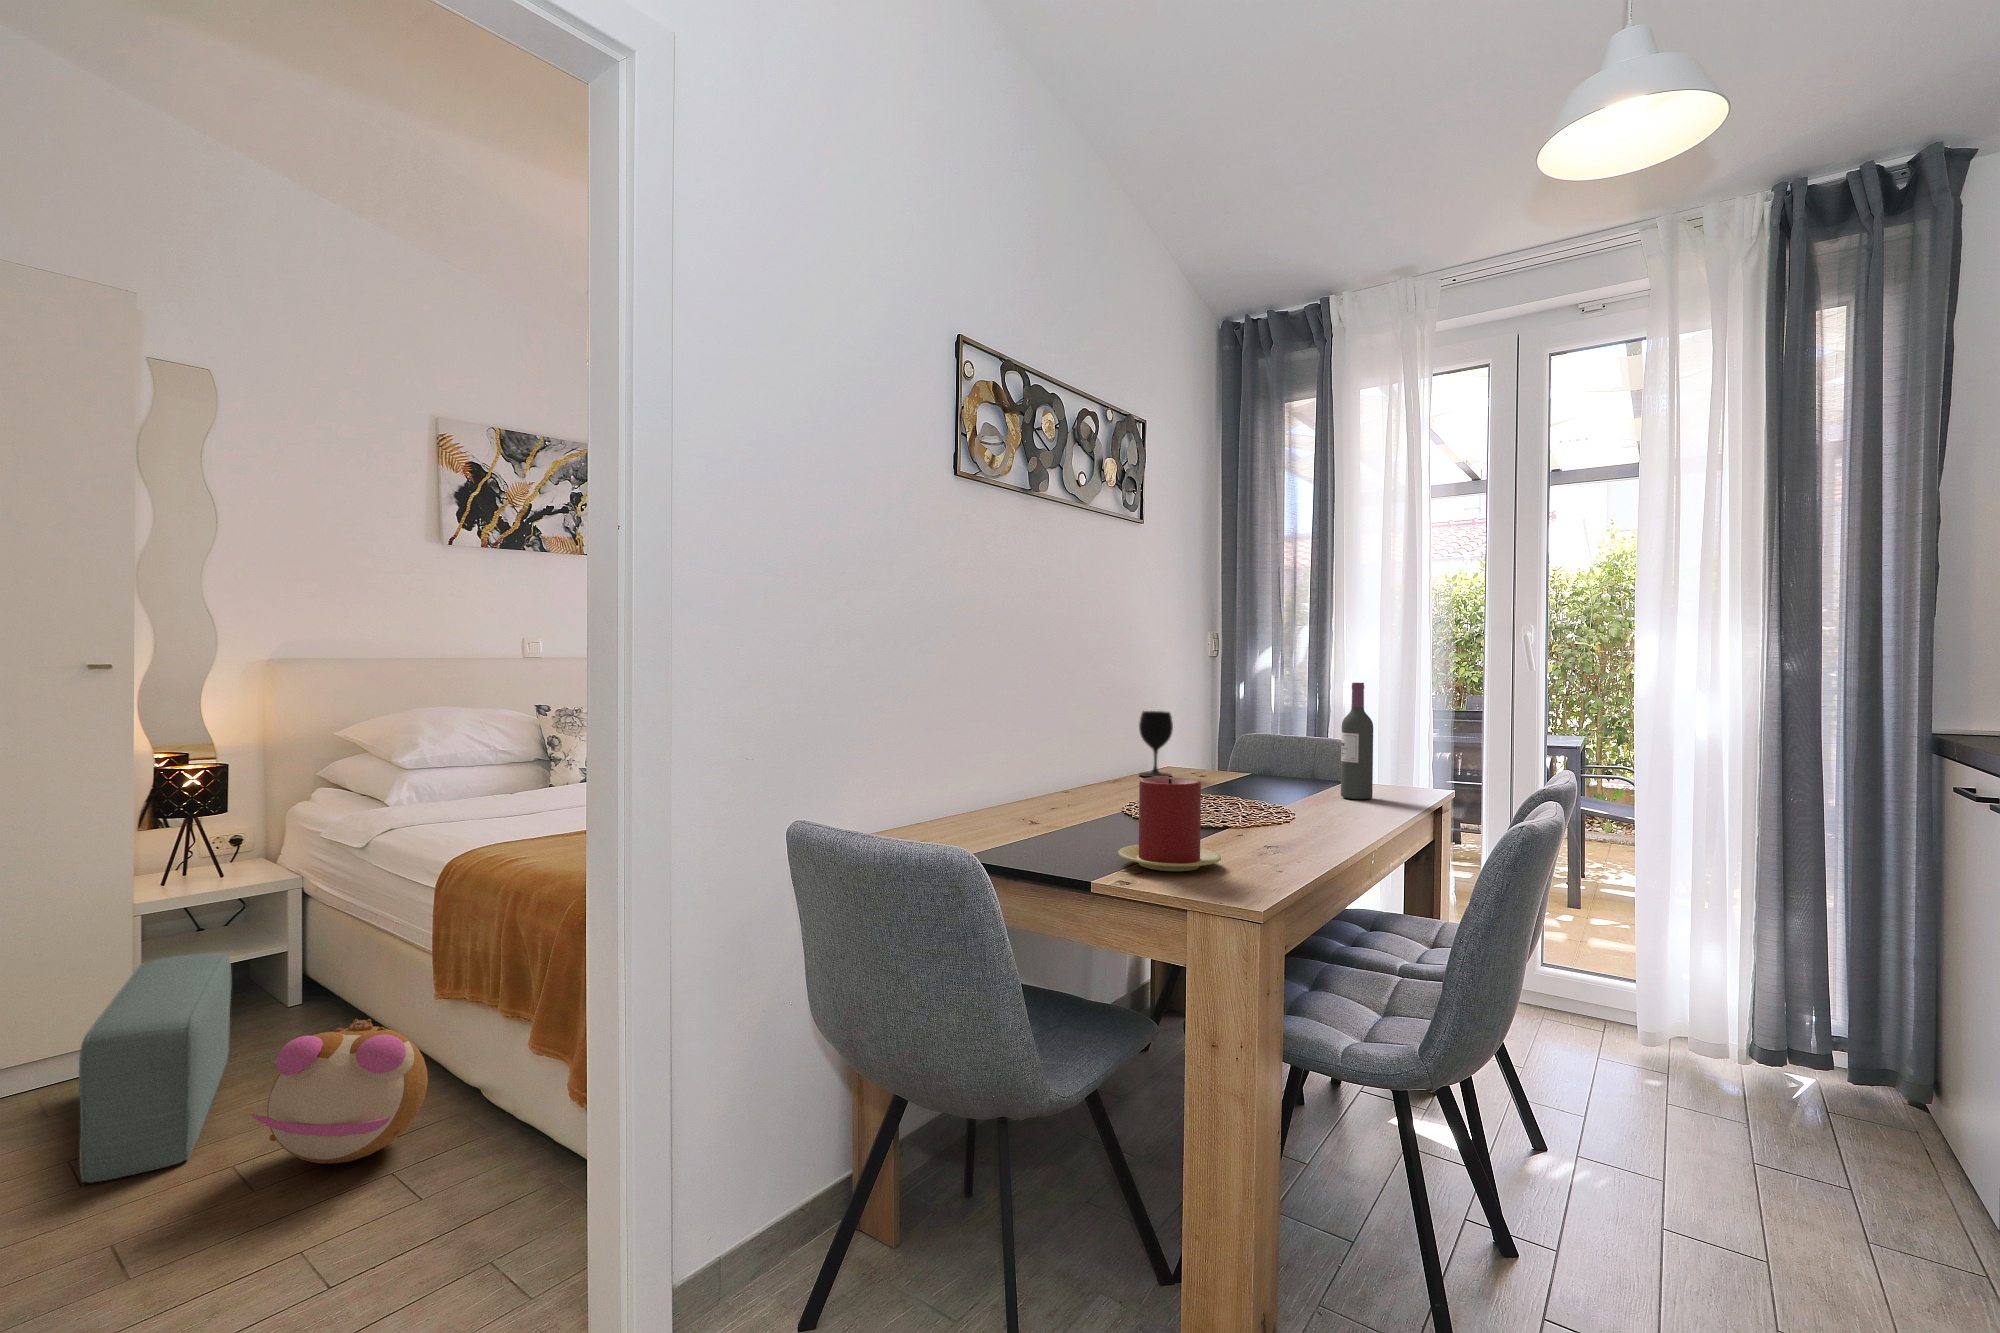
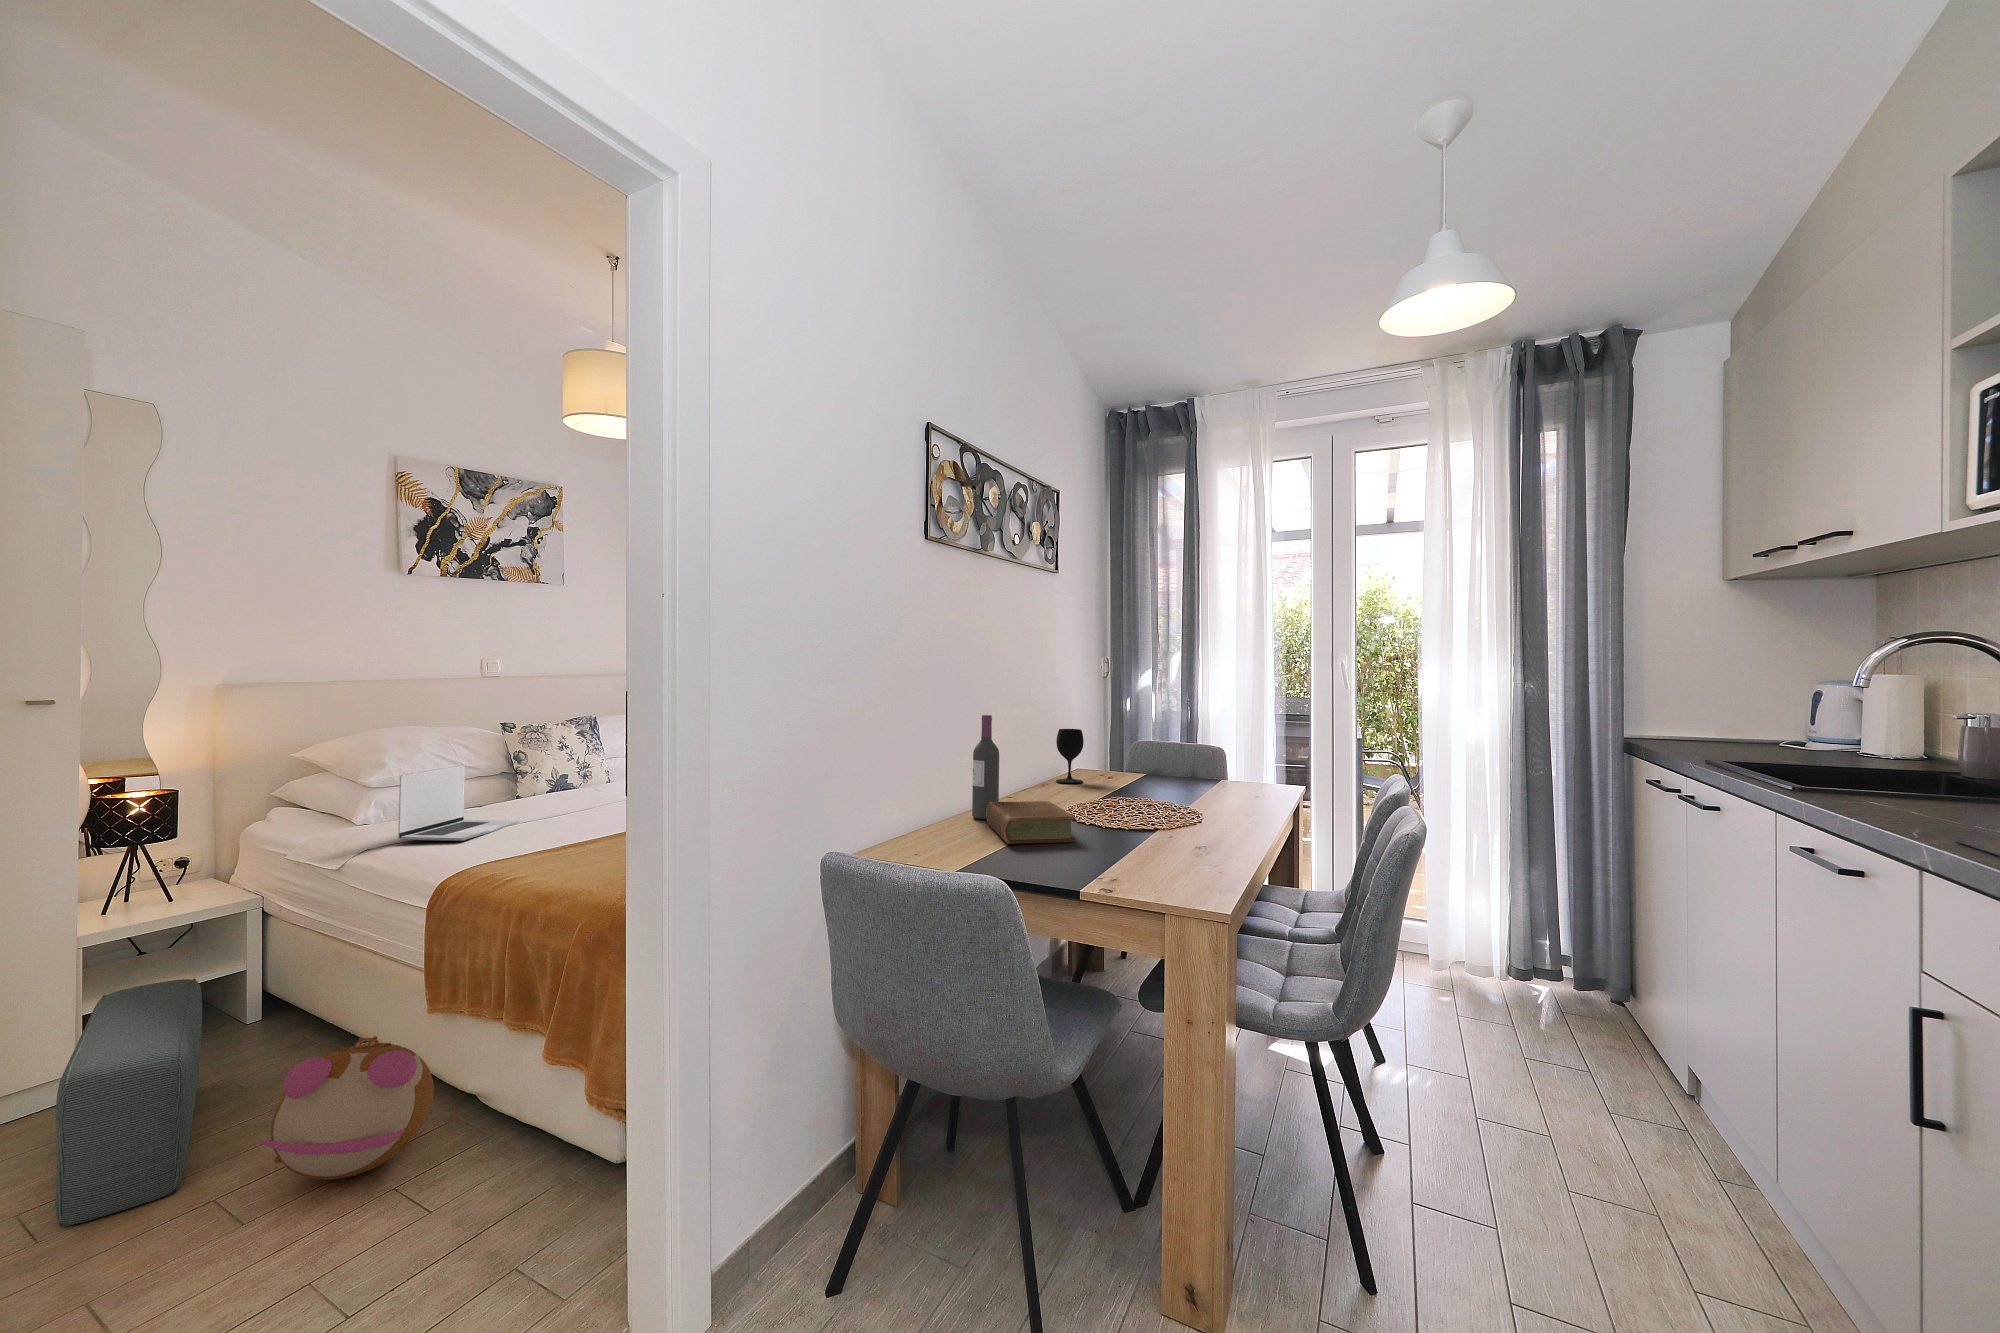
wine bottle: present [1341,683,1373,799] -> present [972,715,999,819]
laptop: none [418,744,543,823] -> present [398,765,519,841]
candle: present [1118,777,1221,871] -> none [1092,794,1174,872]
book: none [1021,790,1116,838] -> present [986,801,1075,844]

